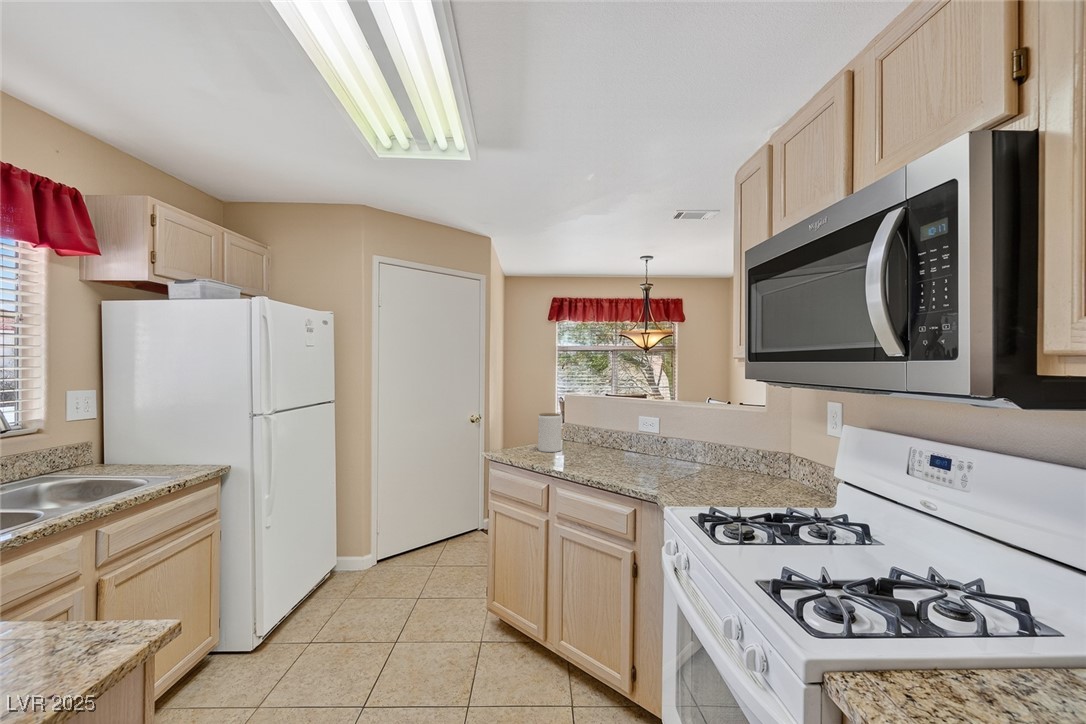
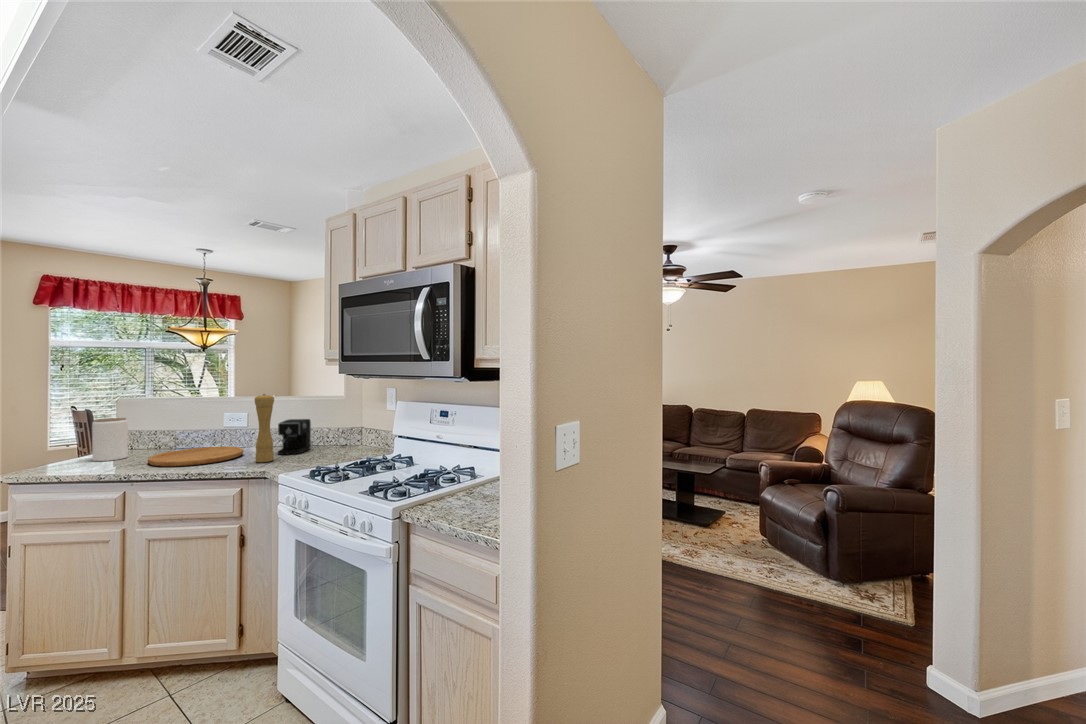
pepper mill: none [652,401,673,483] -> present [255,394,274,462]
coffee maker: none [681,433,767,479] -> present [278,419,346,455]
cutting board: none [567,451,648,472] -> present [148,447,244,467]

